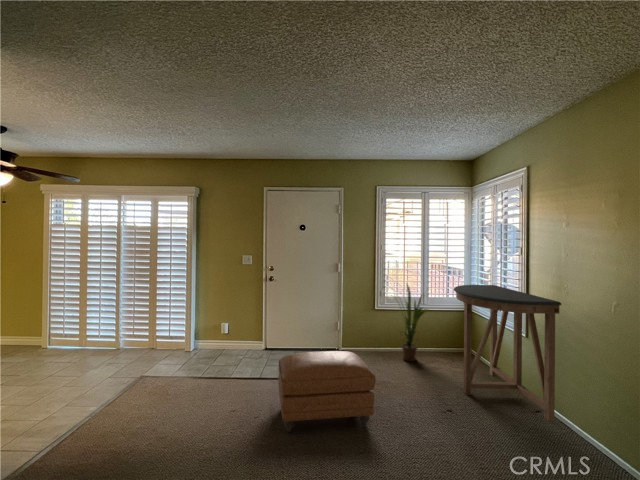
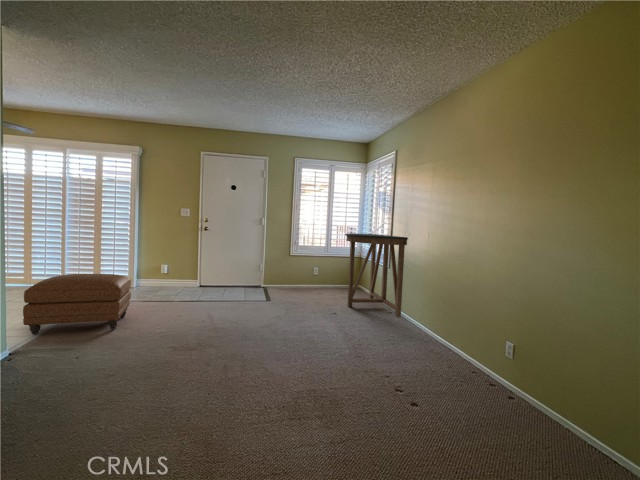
house plant: present [401,285,428,361] -> none [300,235,331,292]
ottoman: present [278,351,376,432] -> present [23,274,131,335]

